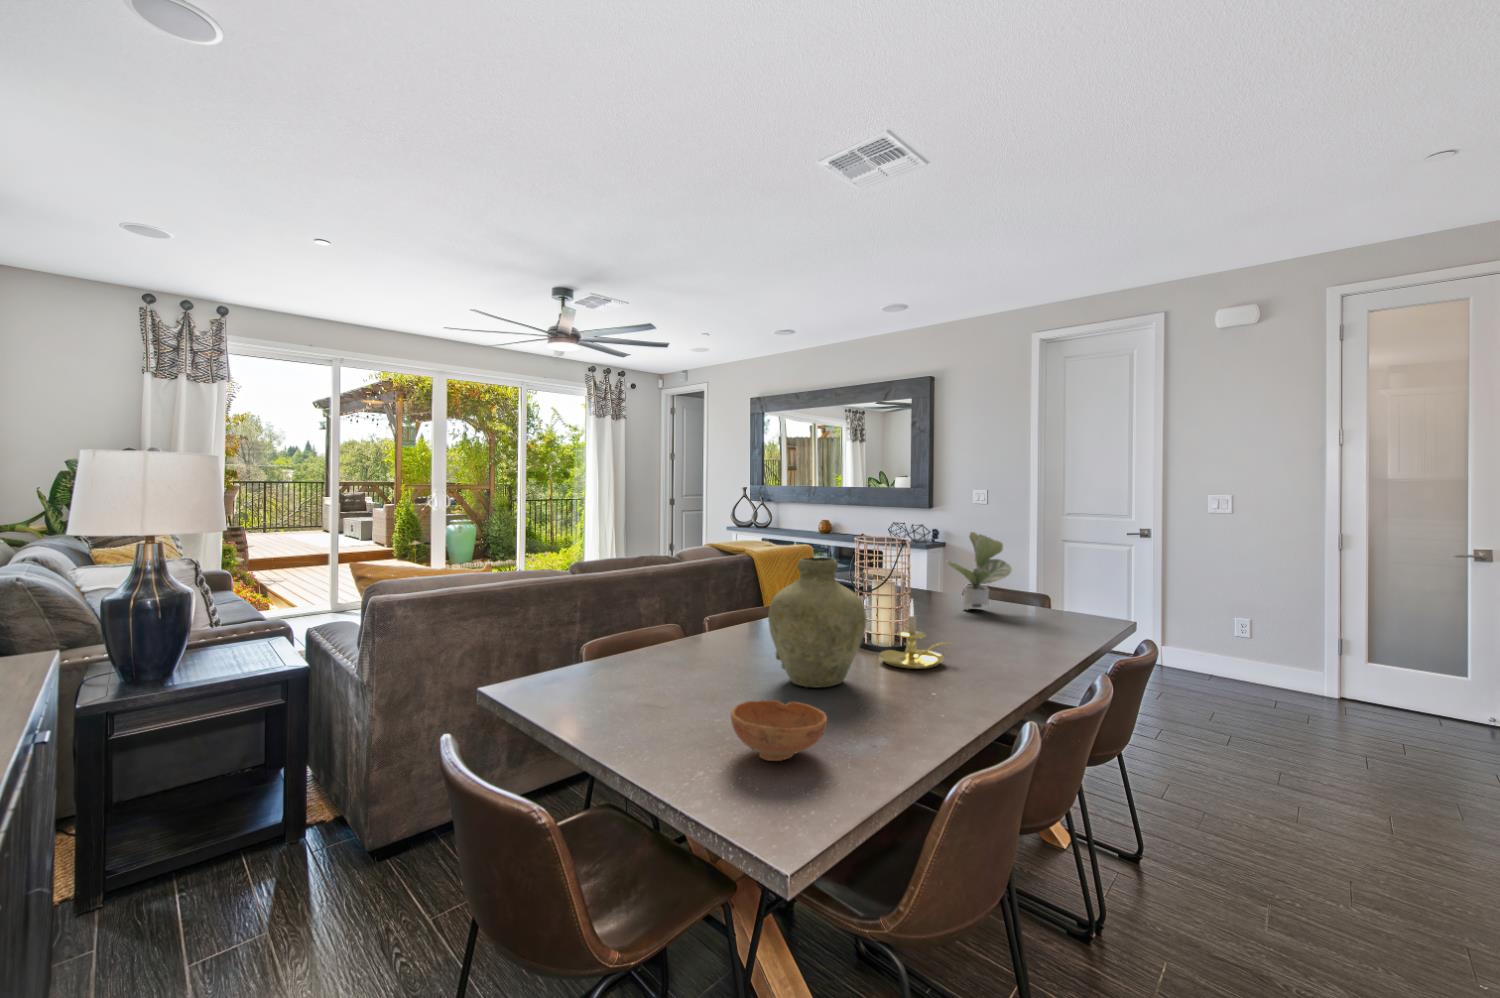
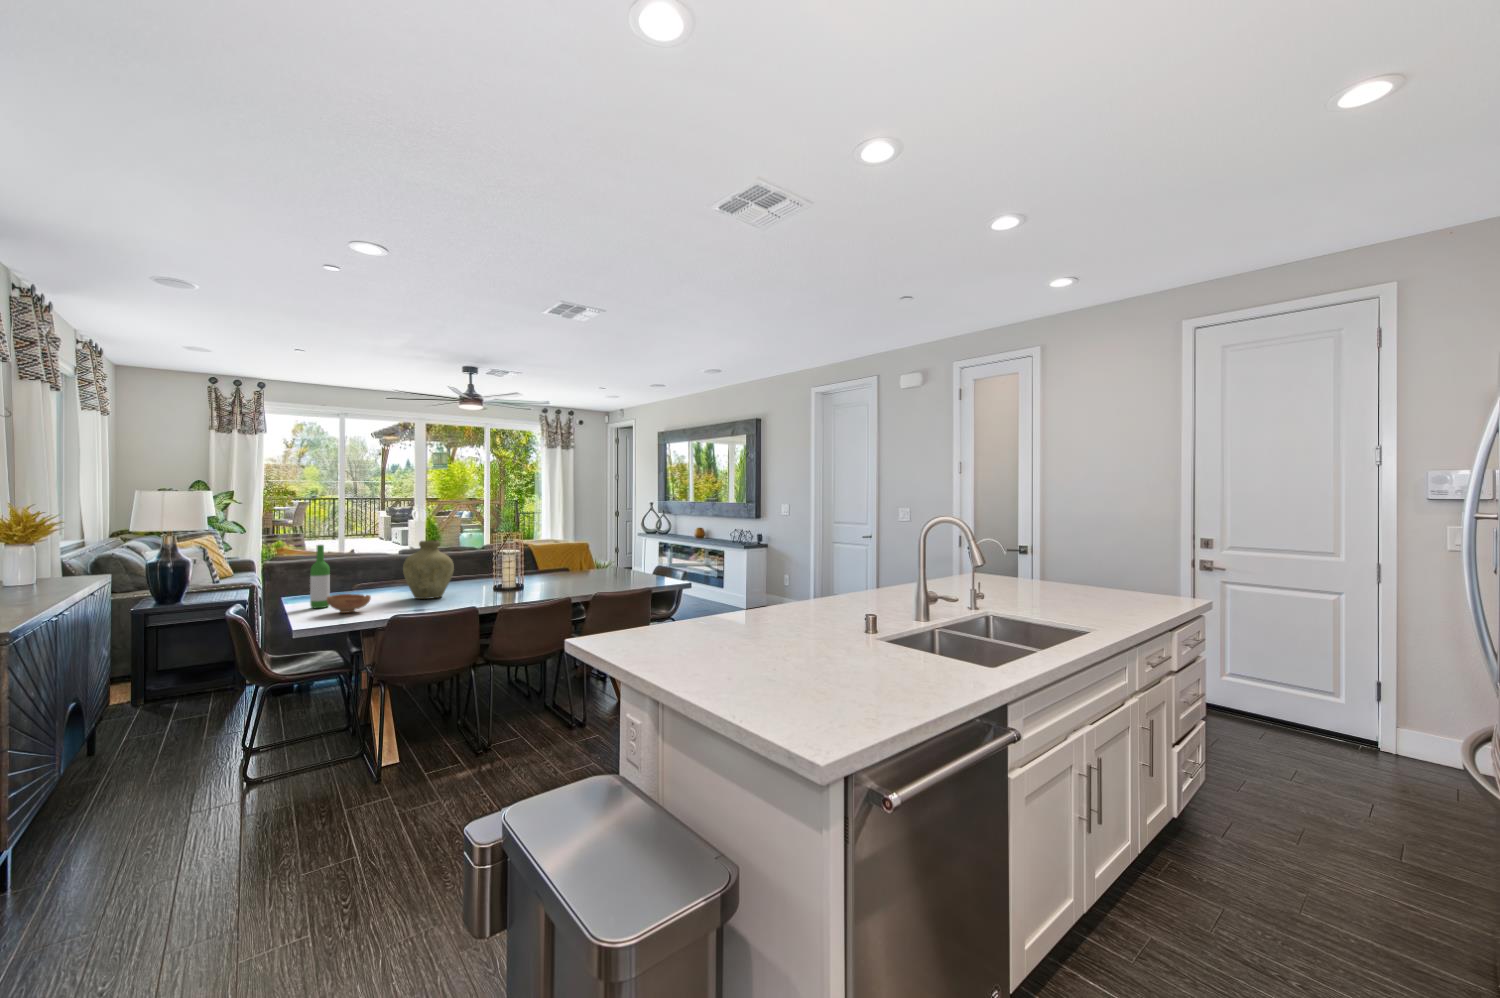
potted plant: present [946,532,1012,610] -> none [593,531,631,577]
wine bottle: none [634,576,674,736] -> present [310,545,330,608]
candle holder: present [879,600,951,669] -> none [478,562,514,595]

